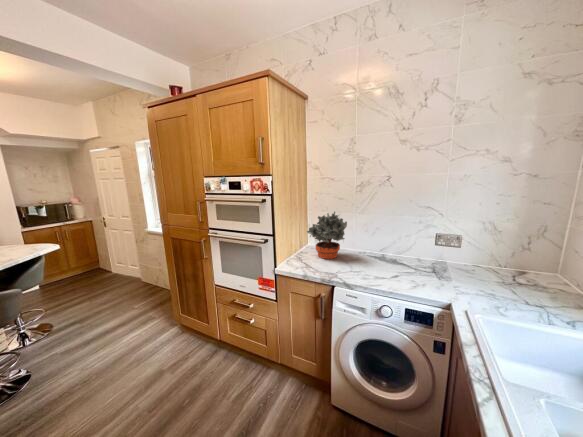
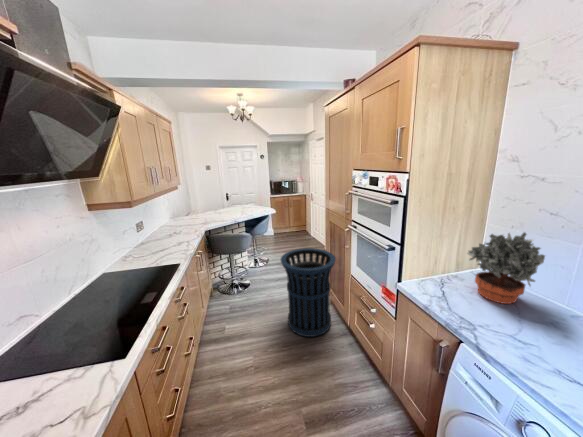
trash can: none [115,272,197,387] -> present [281,248,335,337]

